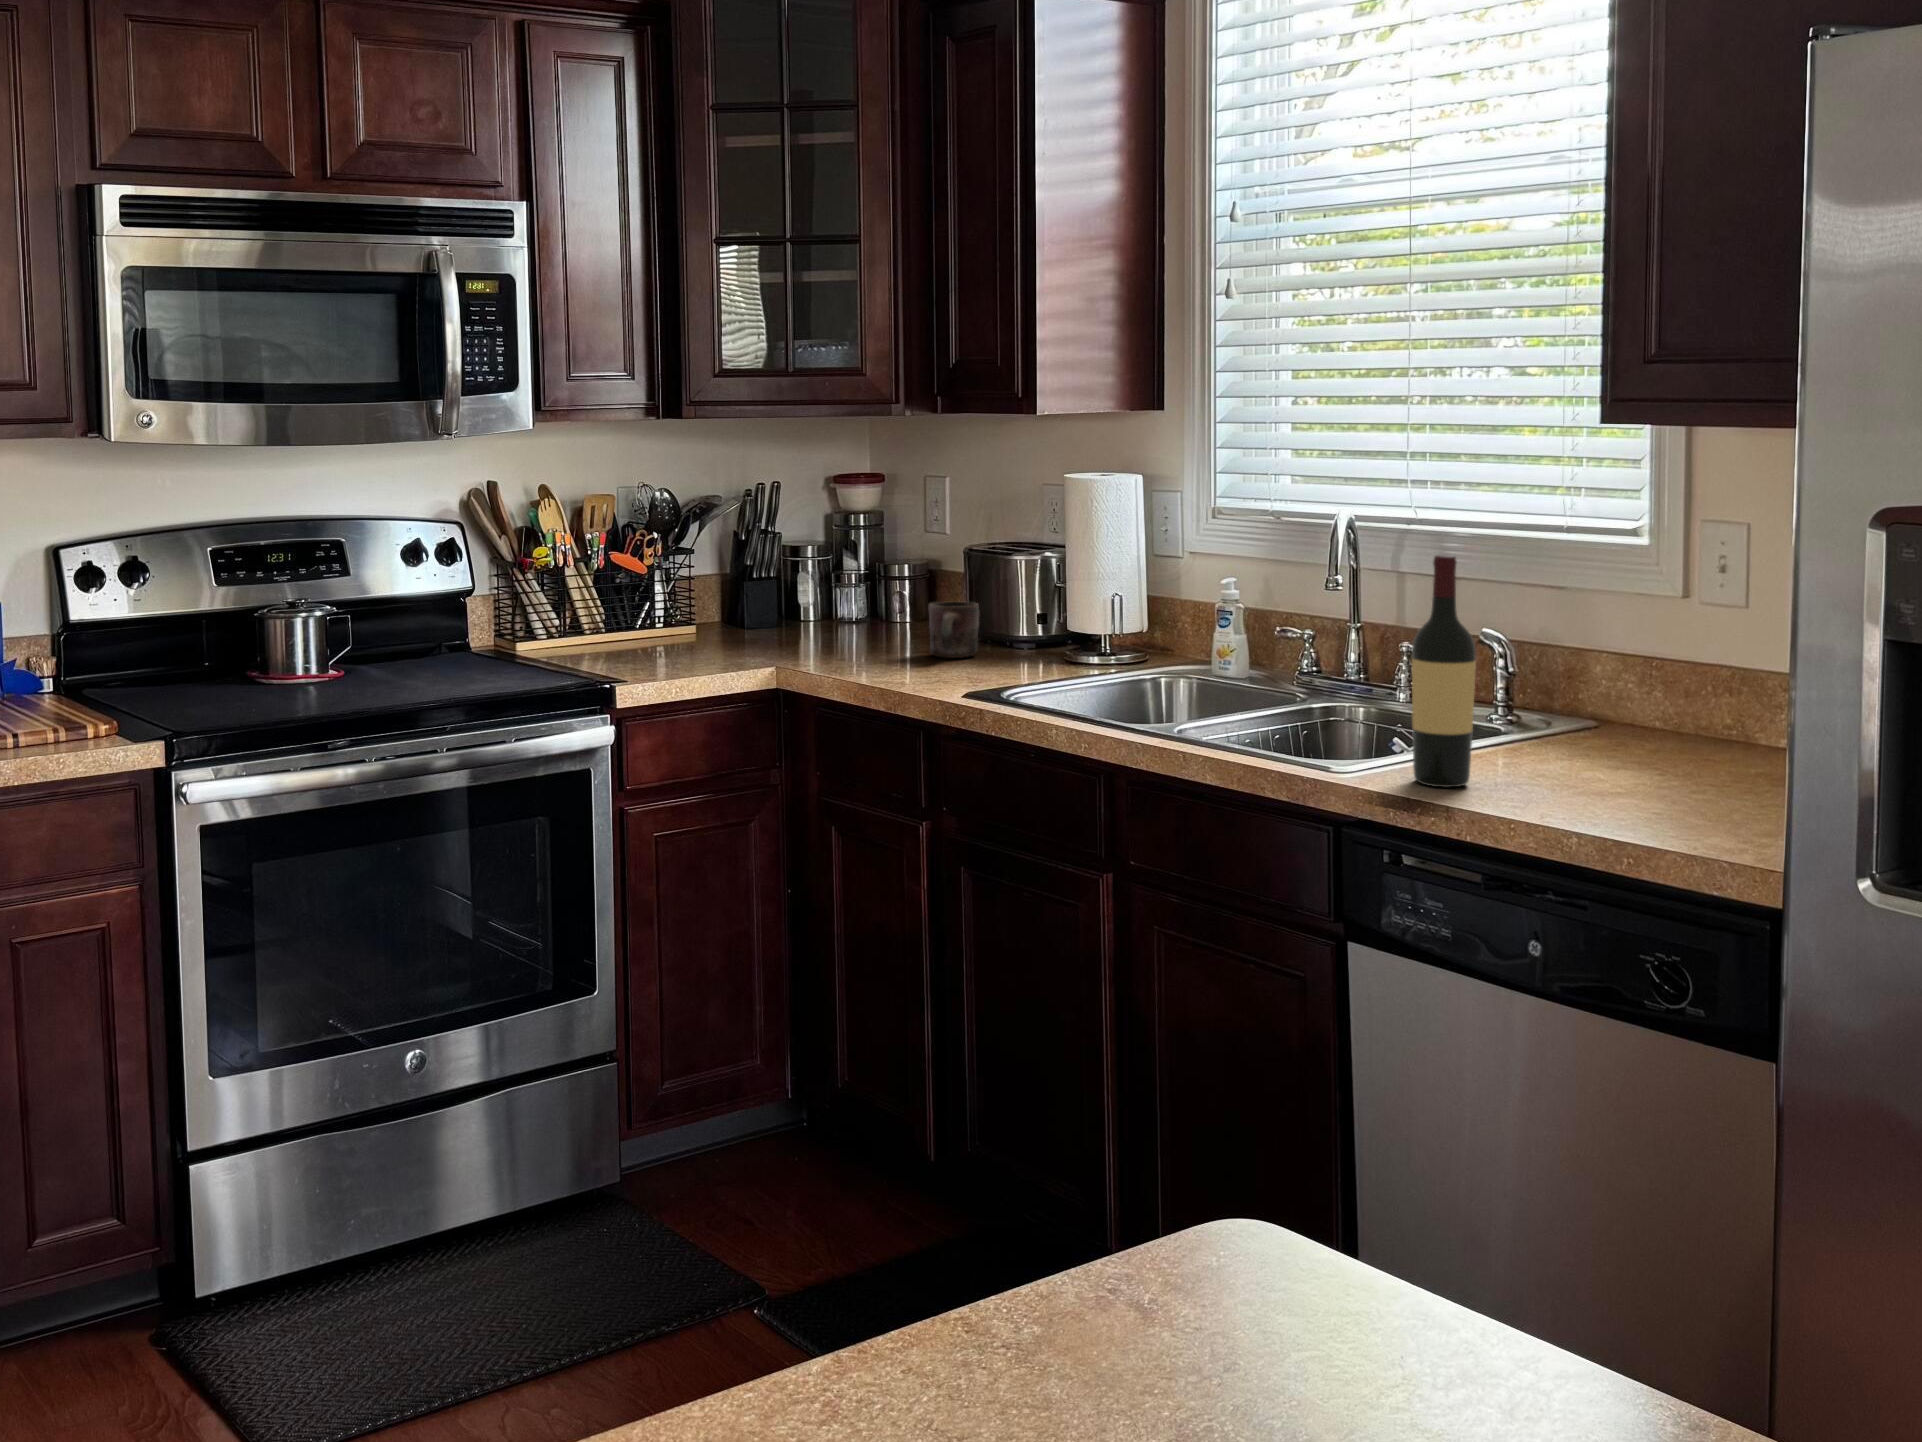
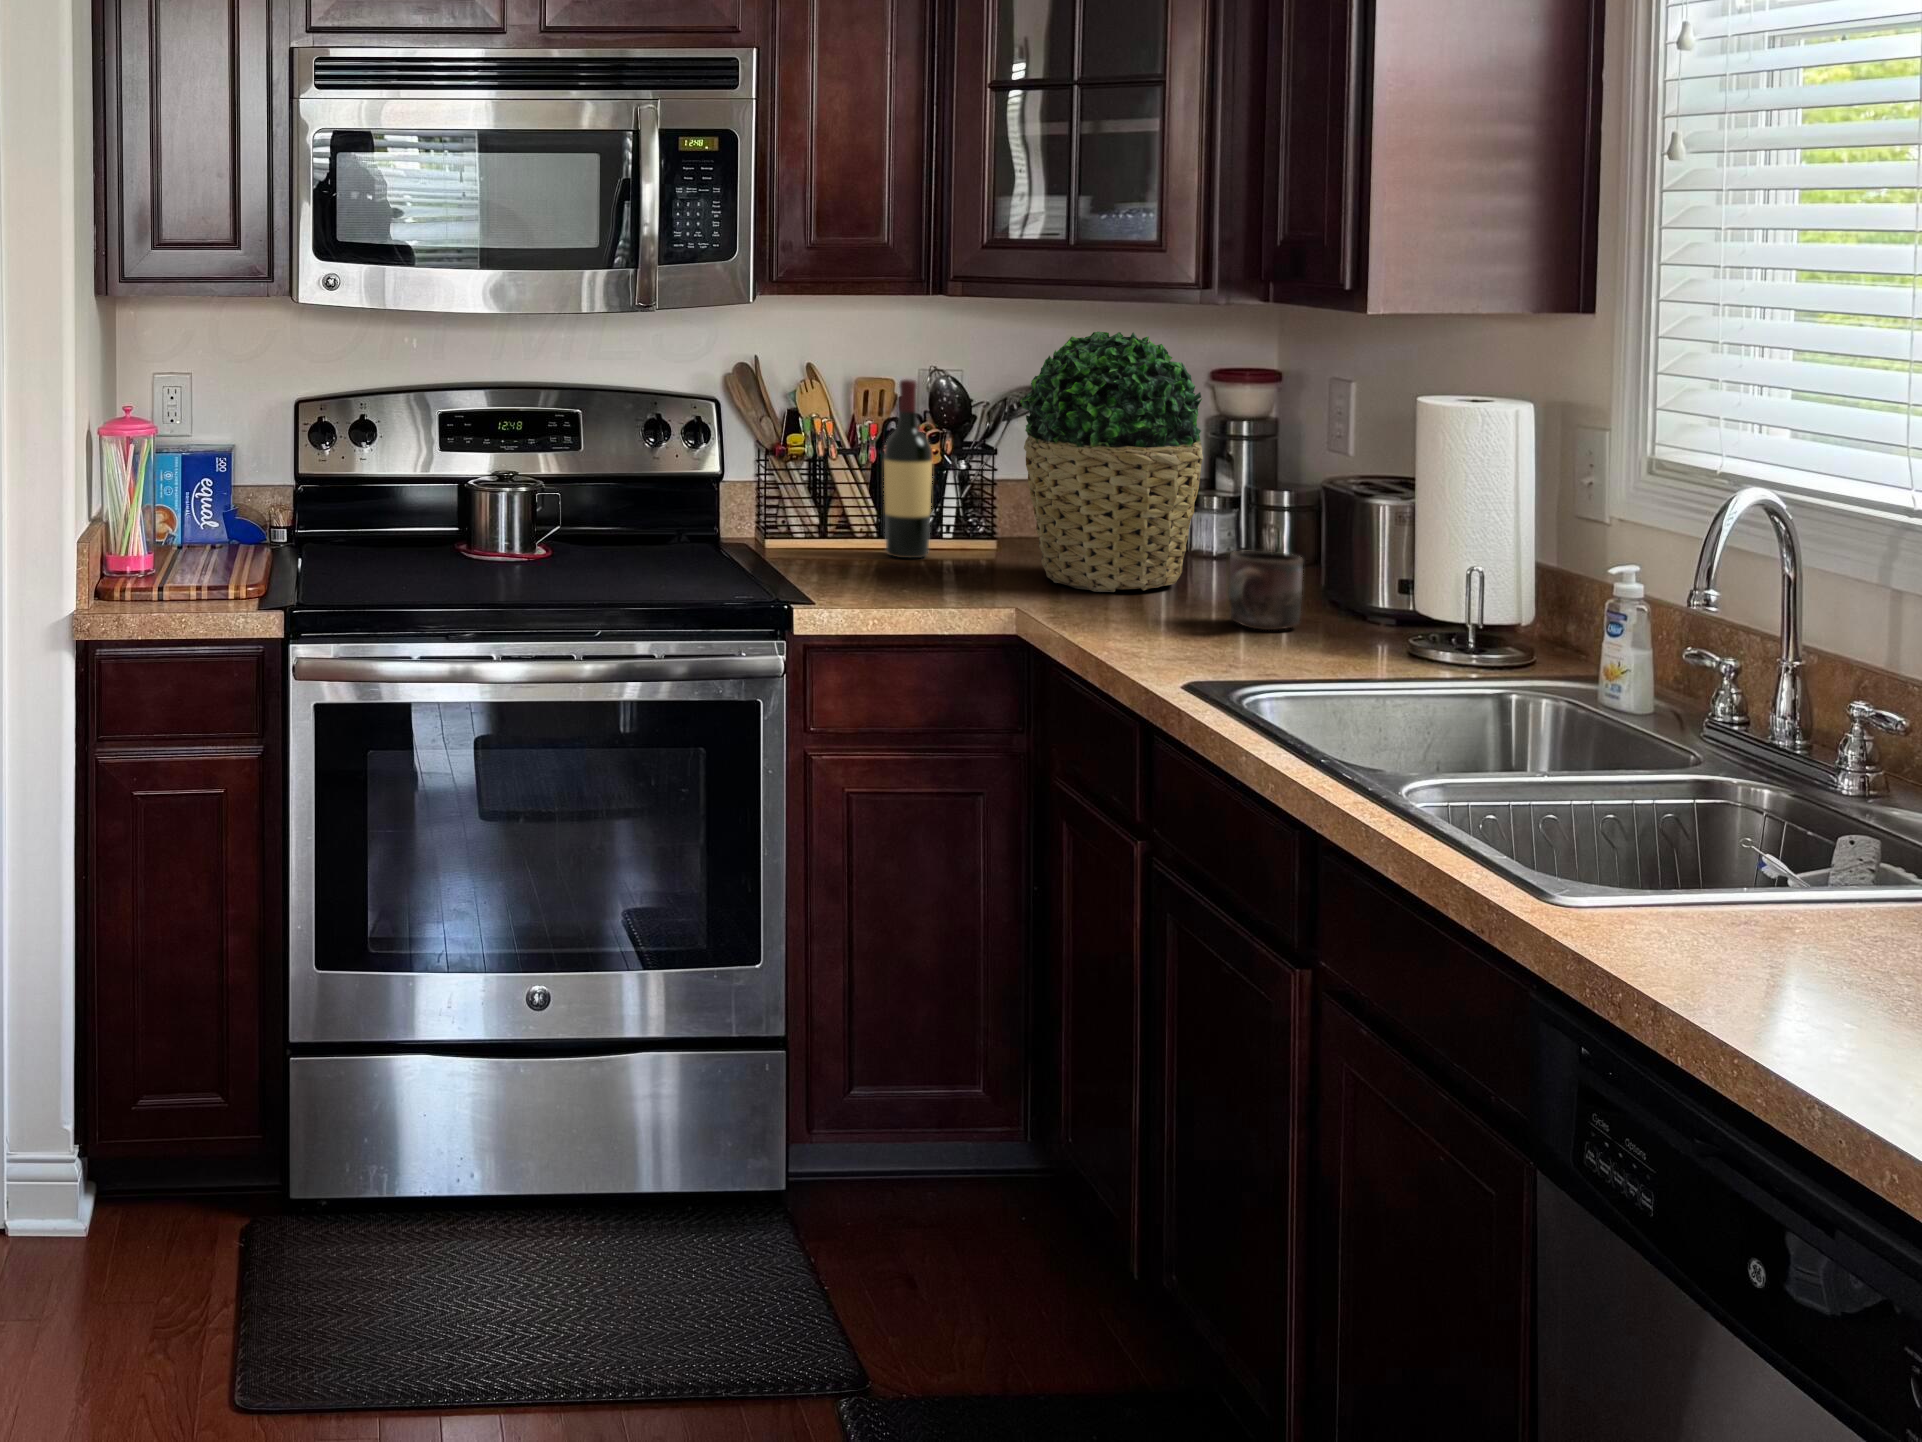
potted plant: none [741,446,877,649] -> present [1020,332,1203,592]
wine bottle: present [1412,555,1476,787] -> present [884,379,932,558]

